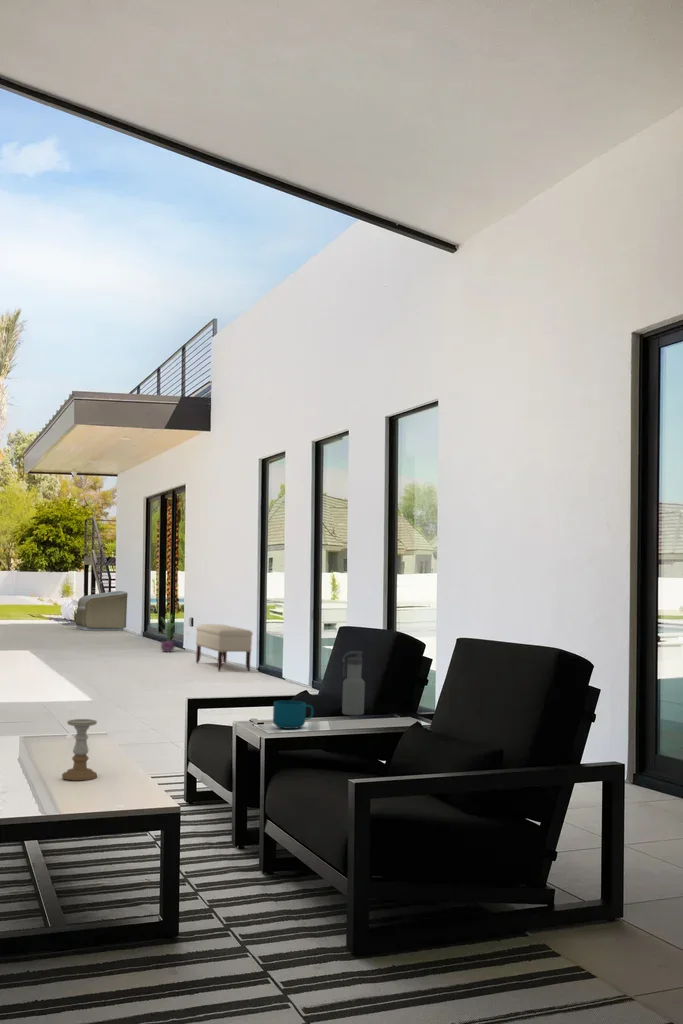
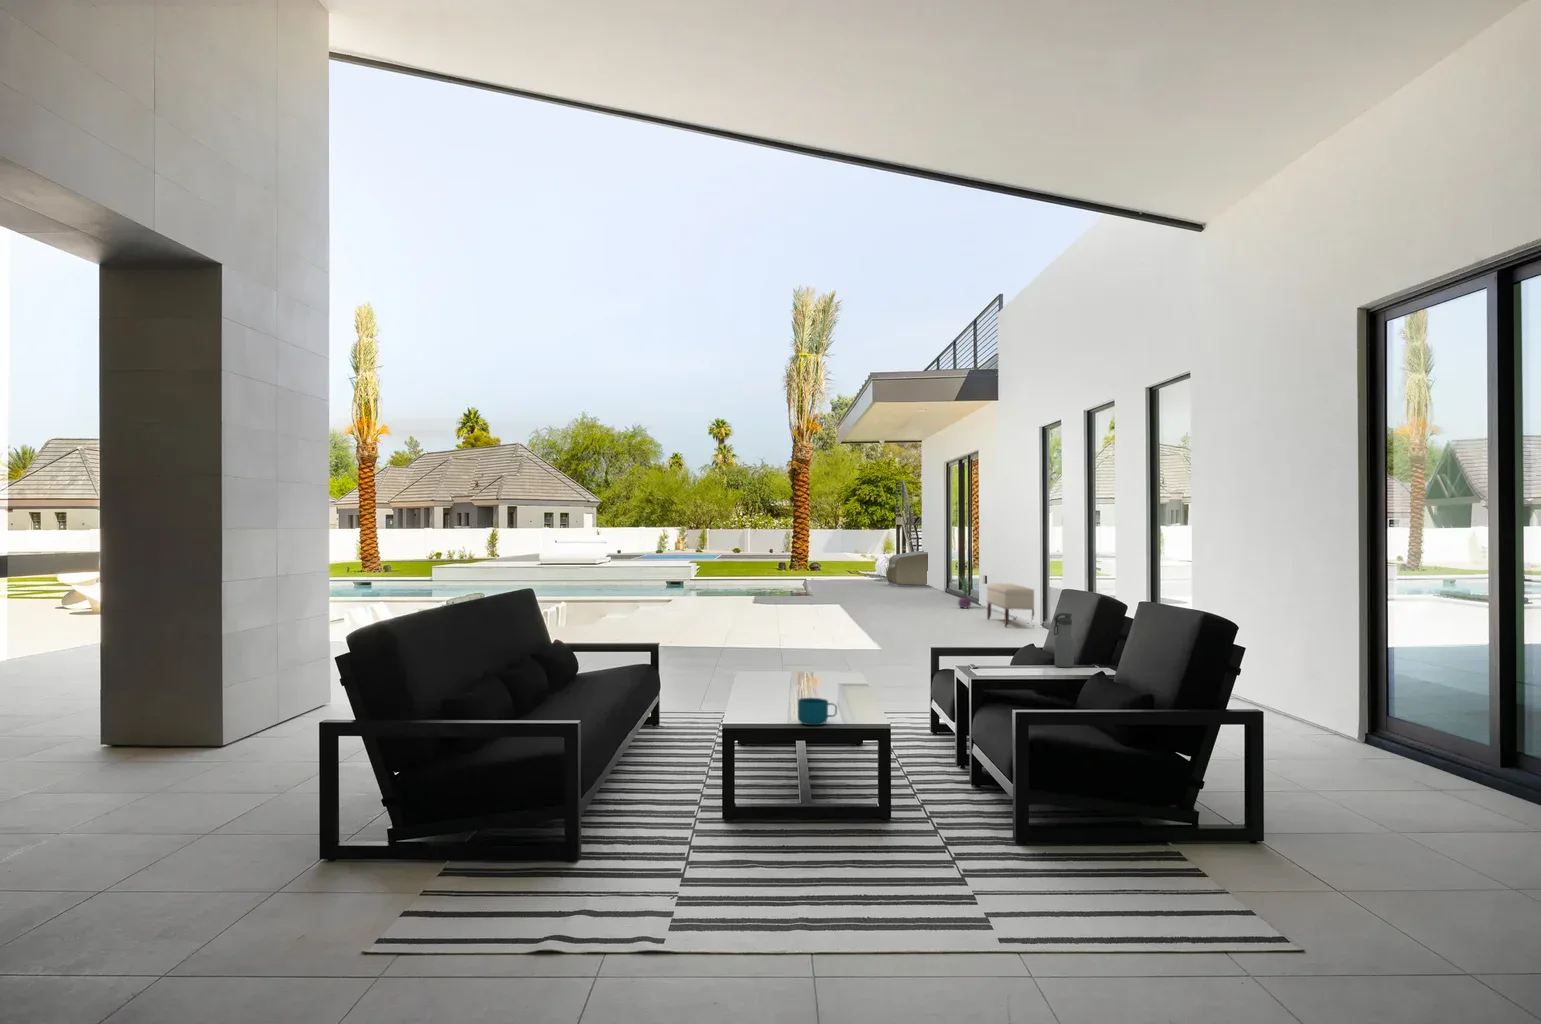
cup: present [273,700,313,729] -> present [798,698,837,725]
candle holder: present [62,719,97,781] -> none [819,661,844,706]

